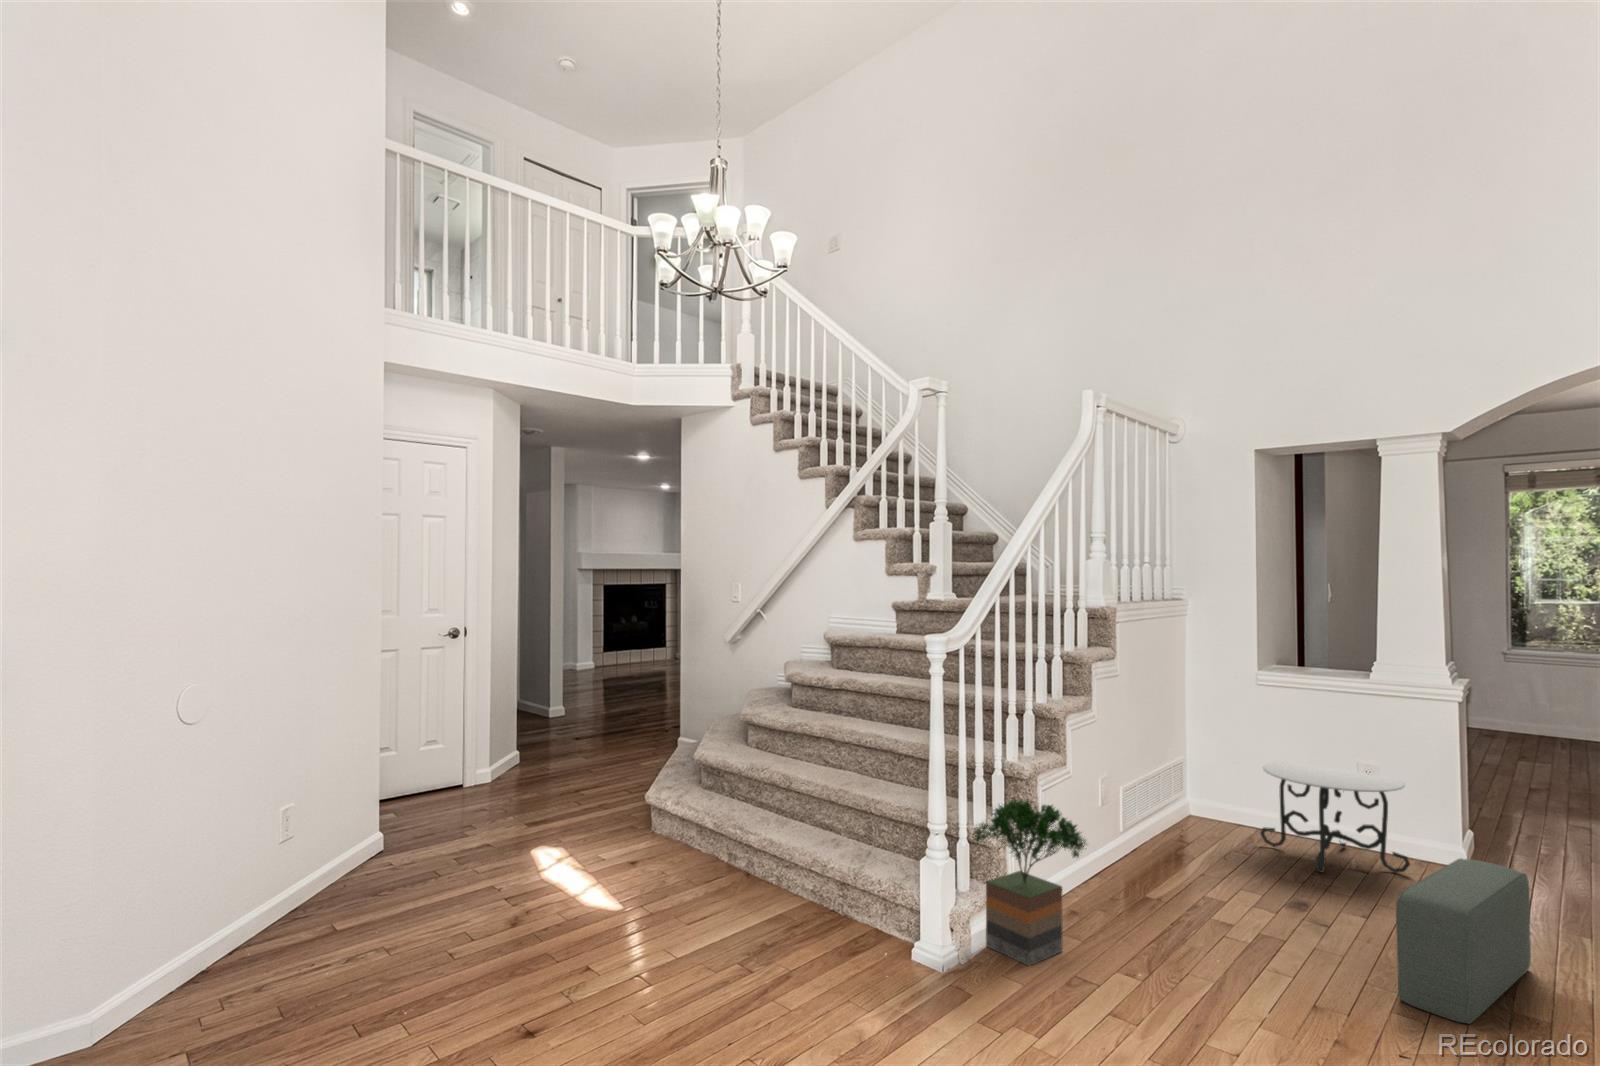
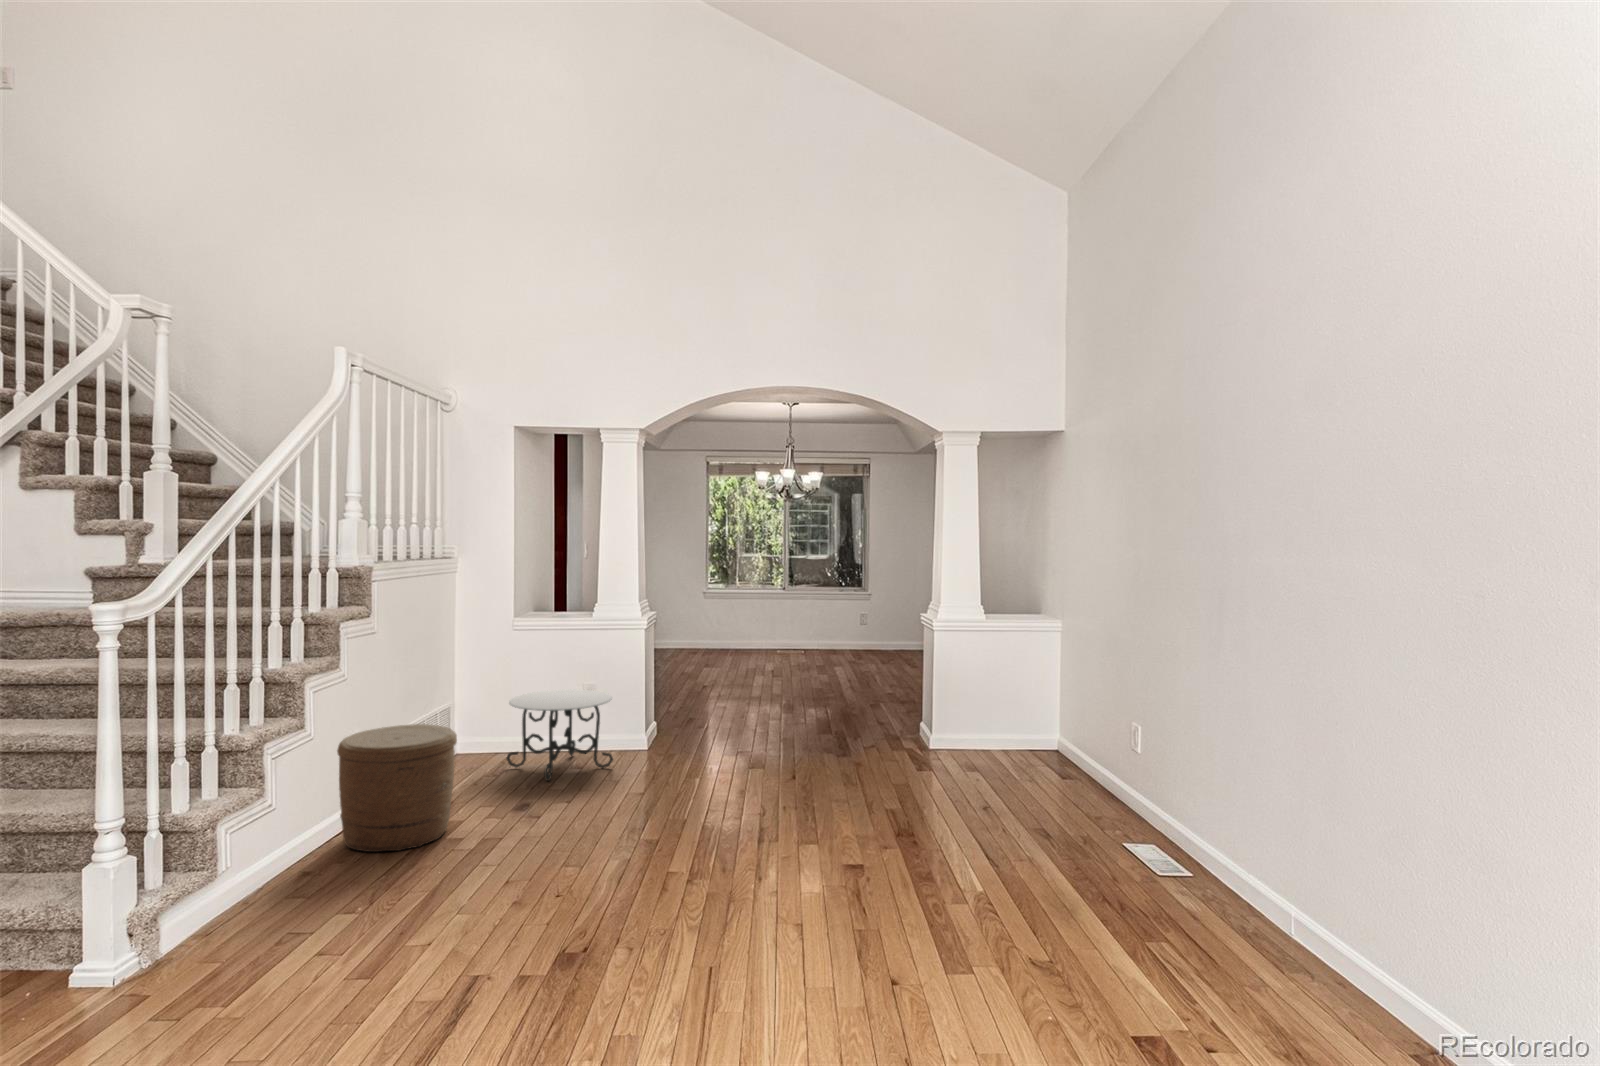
woven basket: none [1097,776,1219,915] -> present [337,724,457,852]
potted tree: present [974,799,1086,966] -> none [164,772,311,946]
pouf: present [1396,859,1531,1024] -> none [576,747,670,871]

